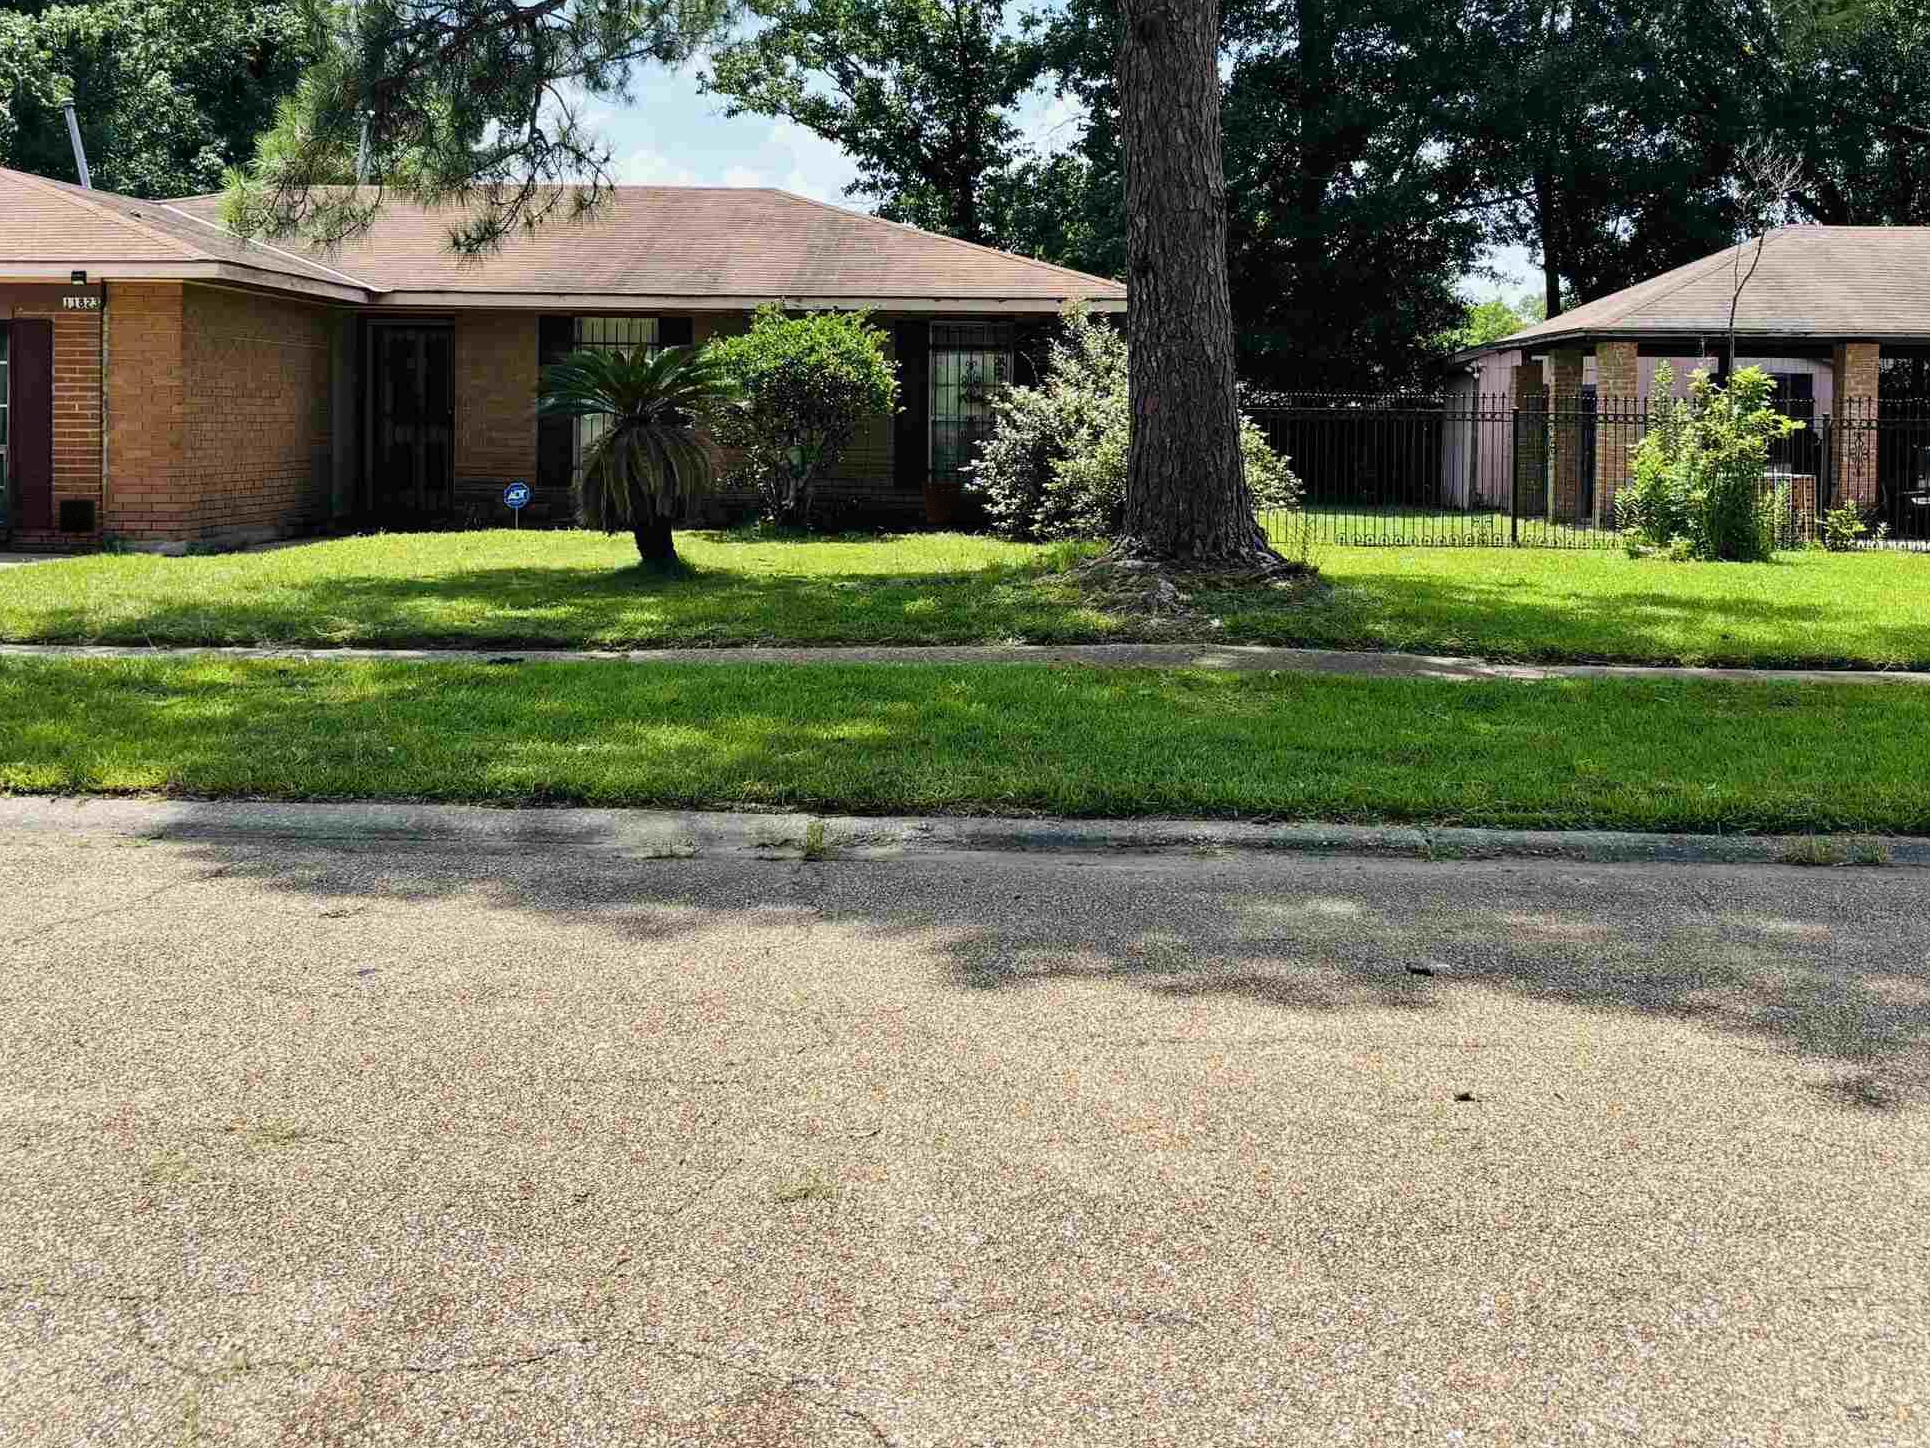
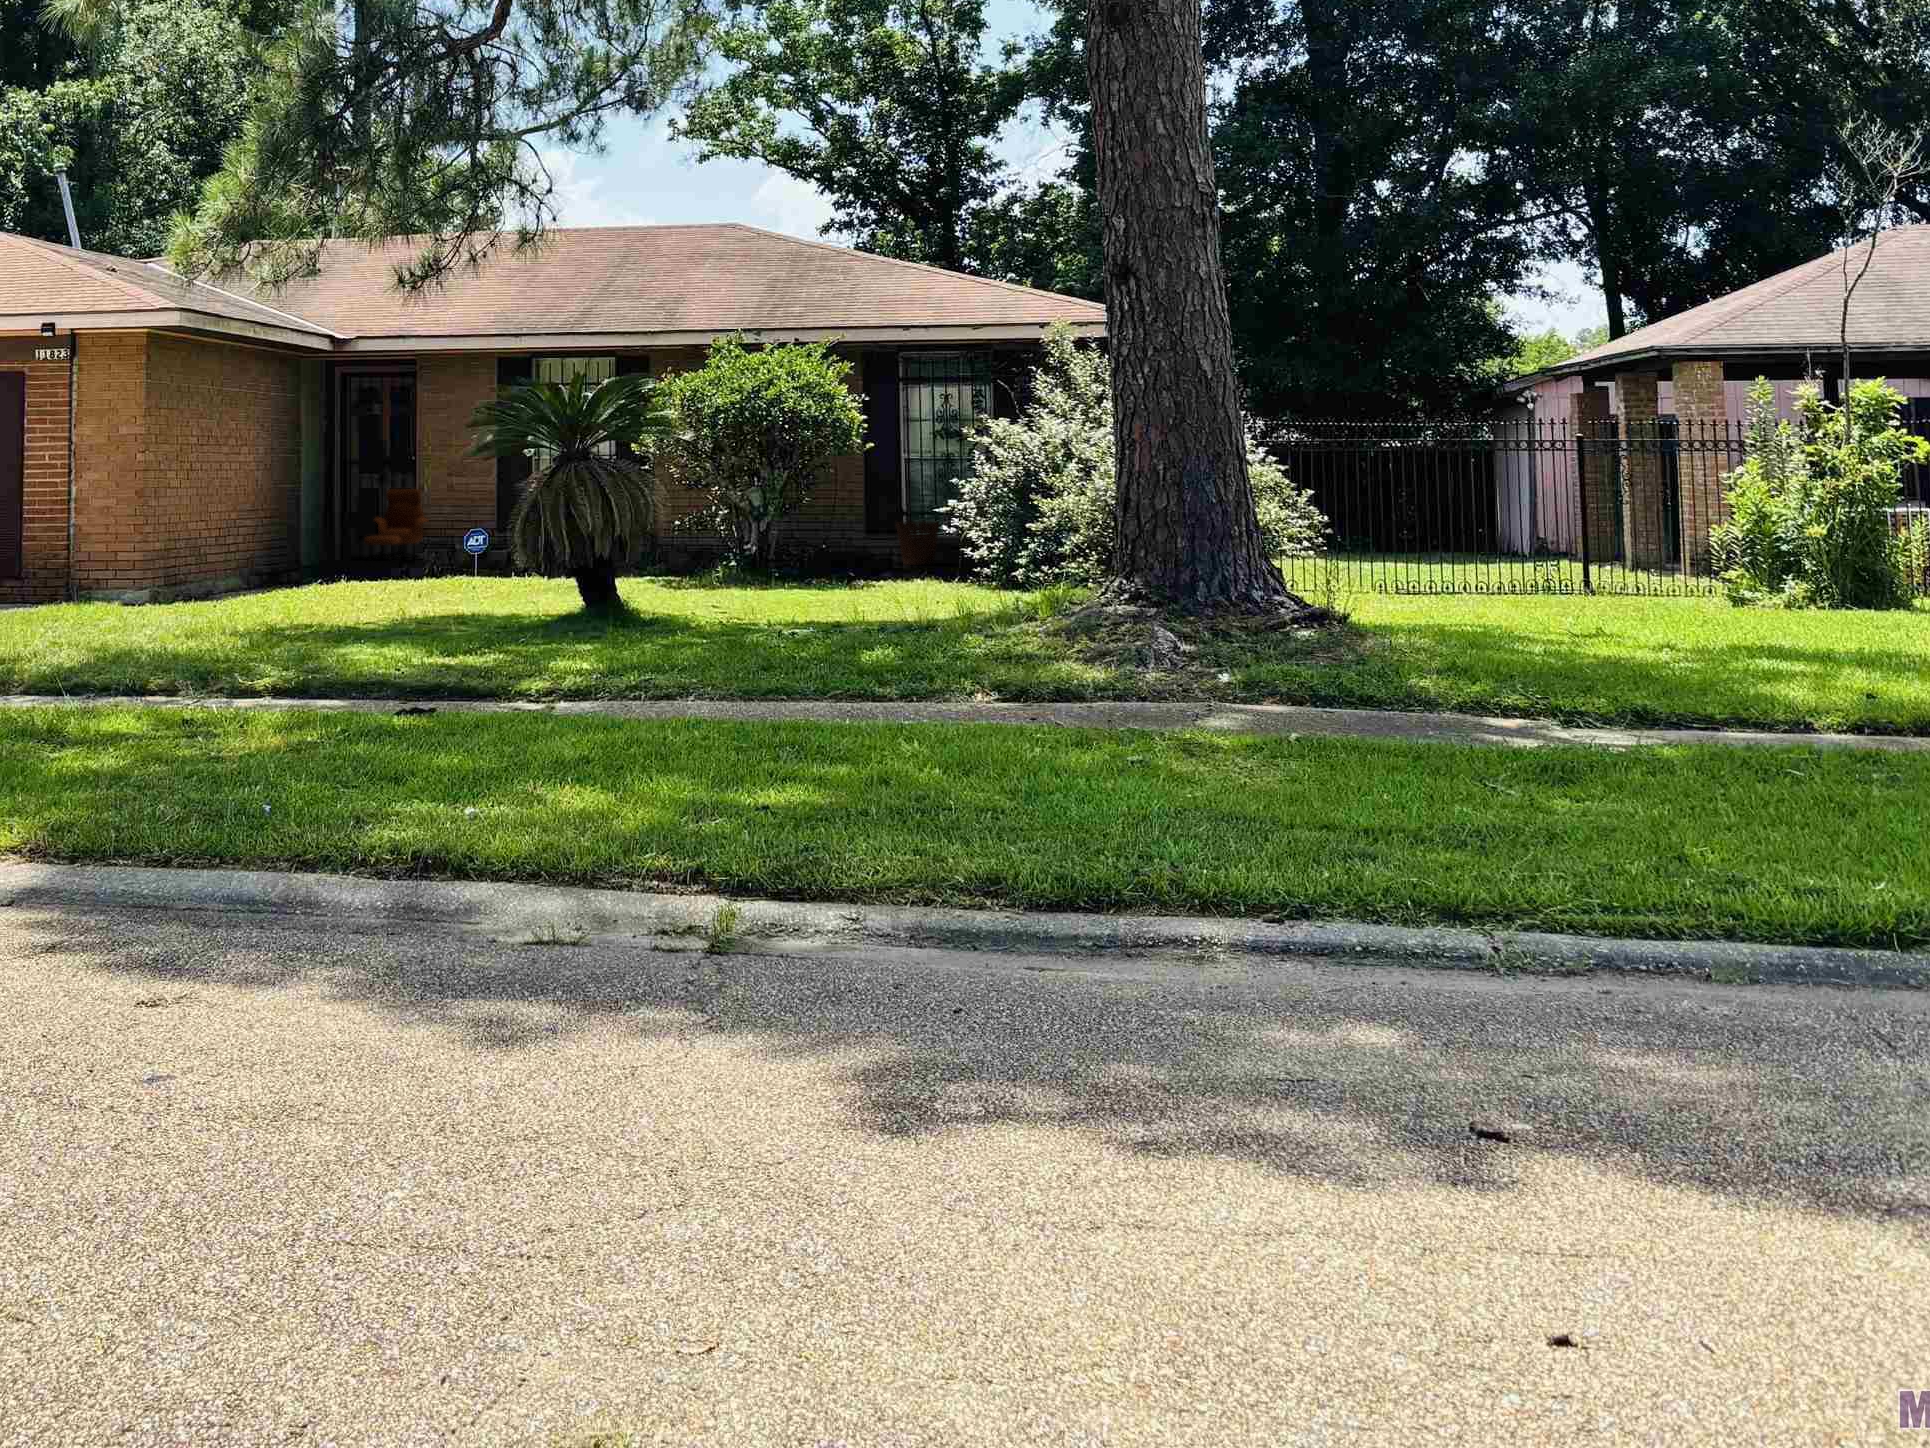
lounge chair: none [392,446,459,517] -> present [364,489,428,560]
planter: present [59,499,97,535] -> none [43,543,77,592]

